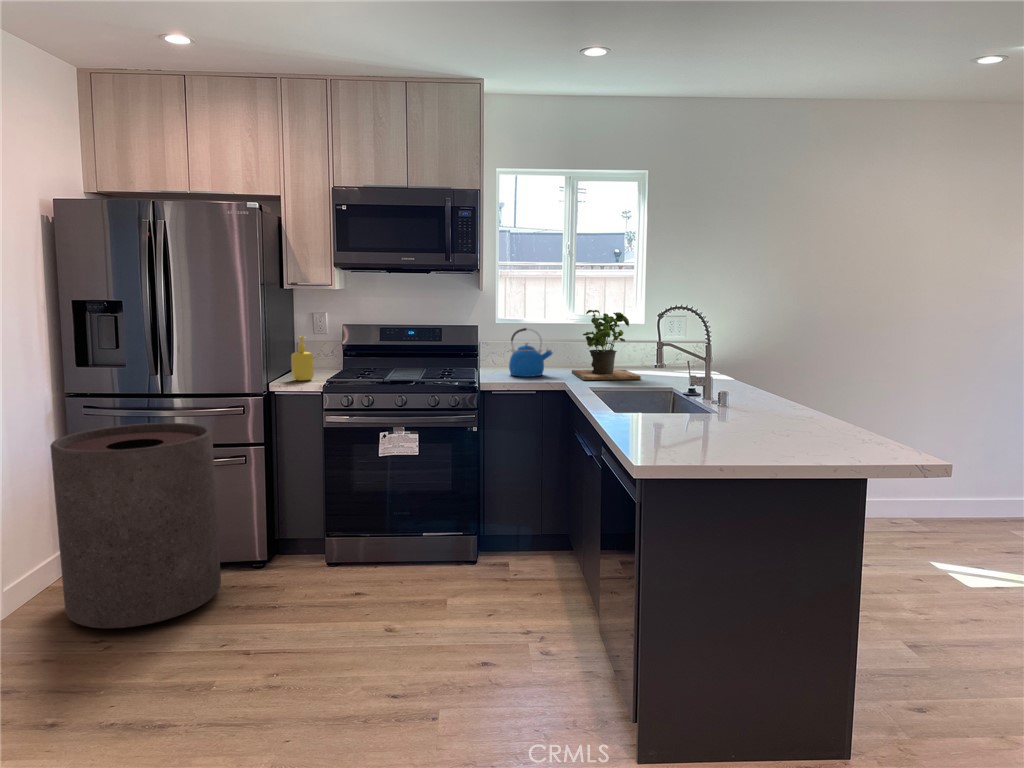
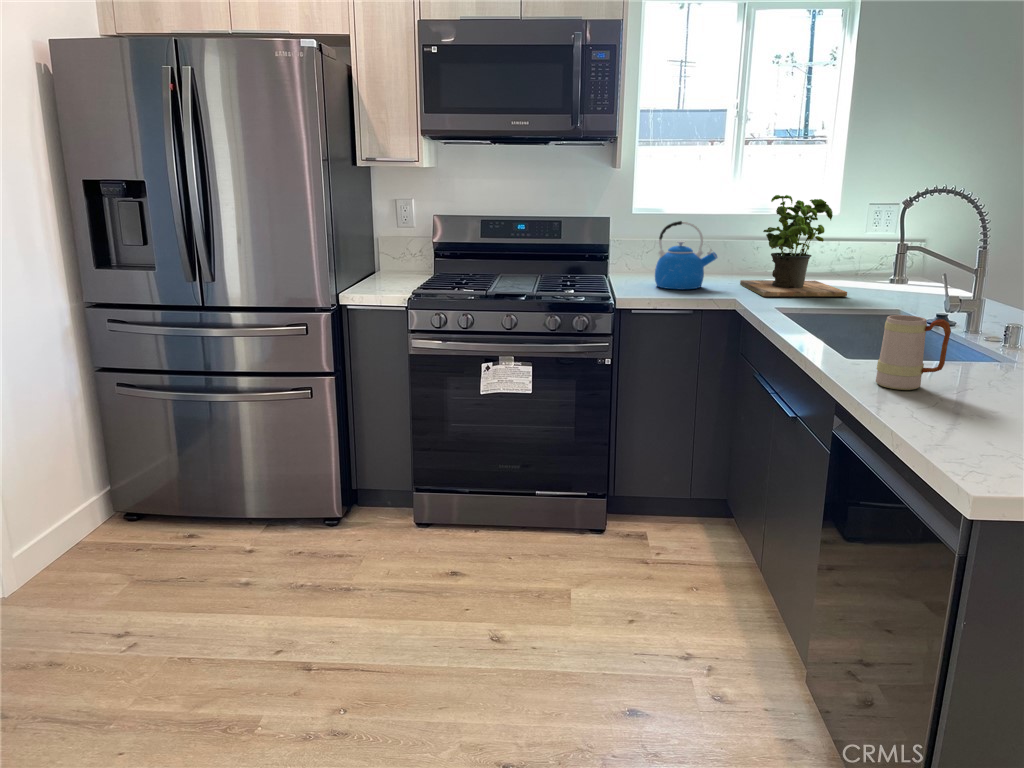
soap dispenser: present [291,336,314,381] -> none [366,231,395,291]
mug: none [622,383,659,427] -> present [876,315,951,390]
trash can: present [50,423,221,628] -> none [55,345,281,614]

